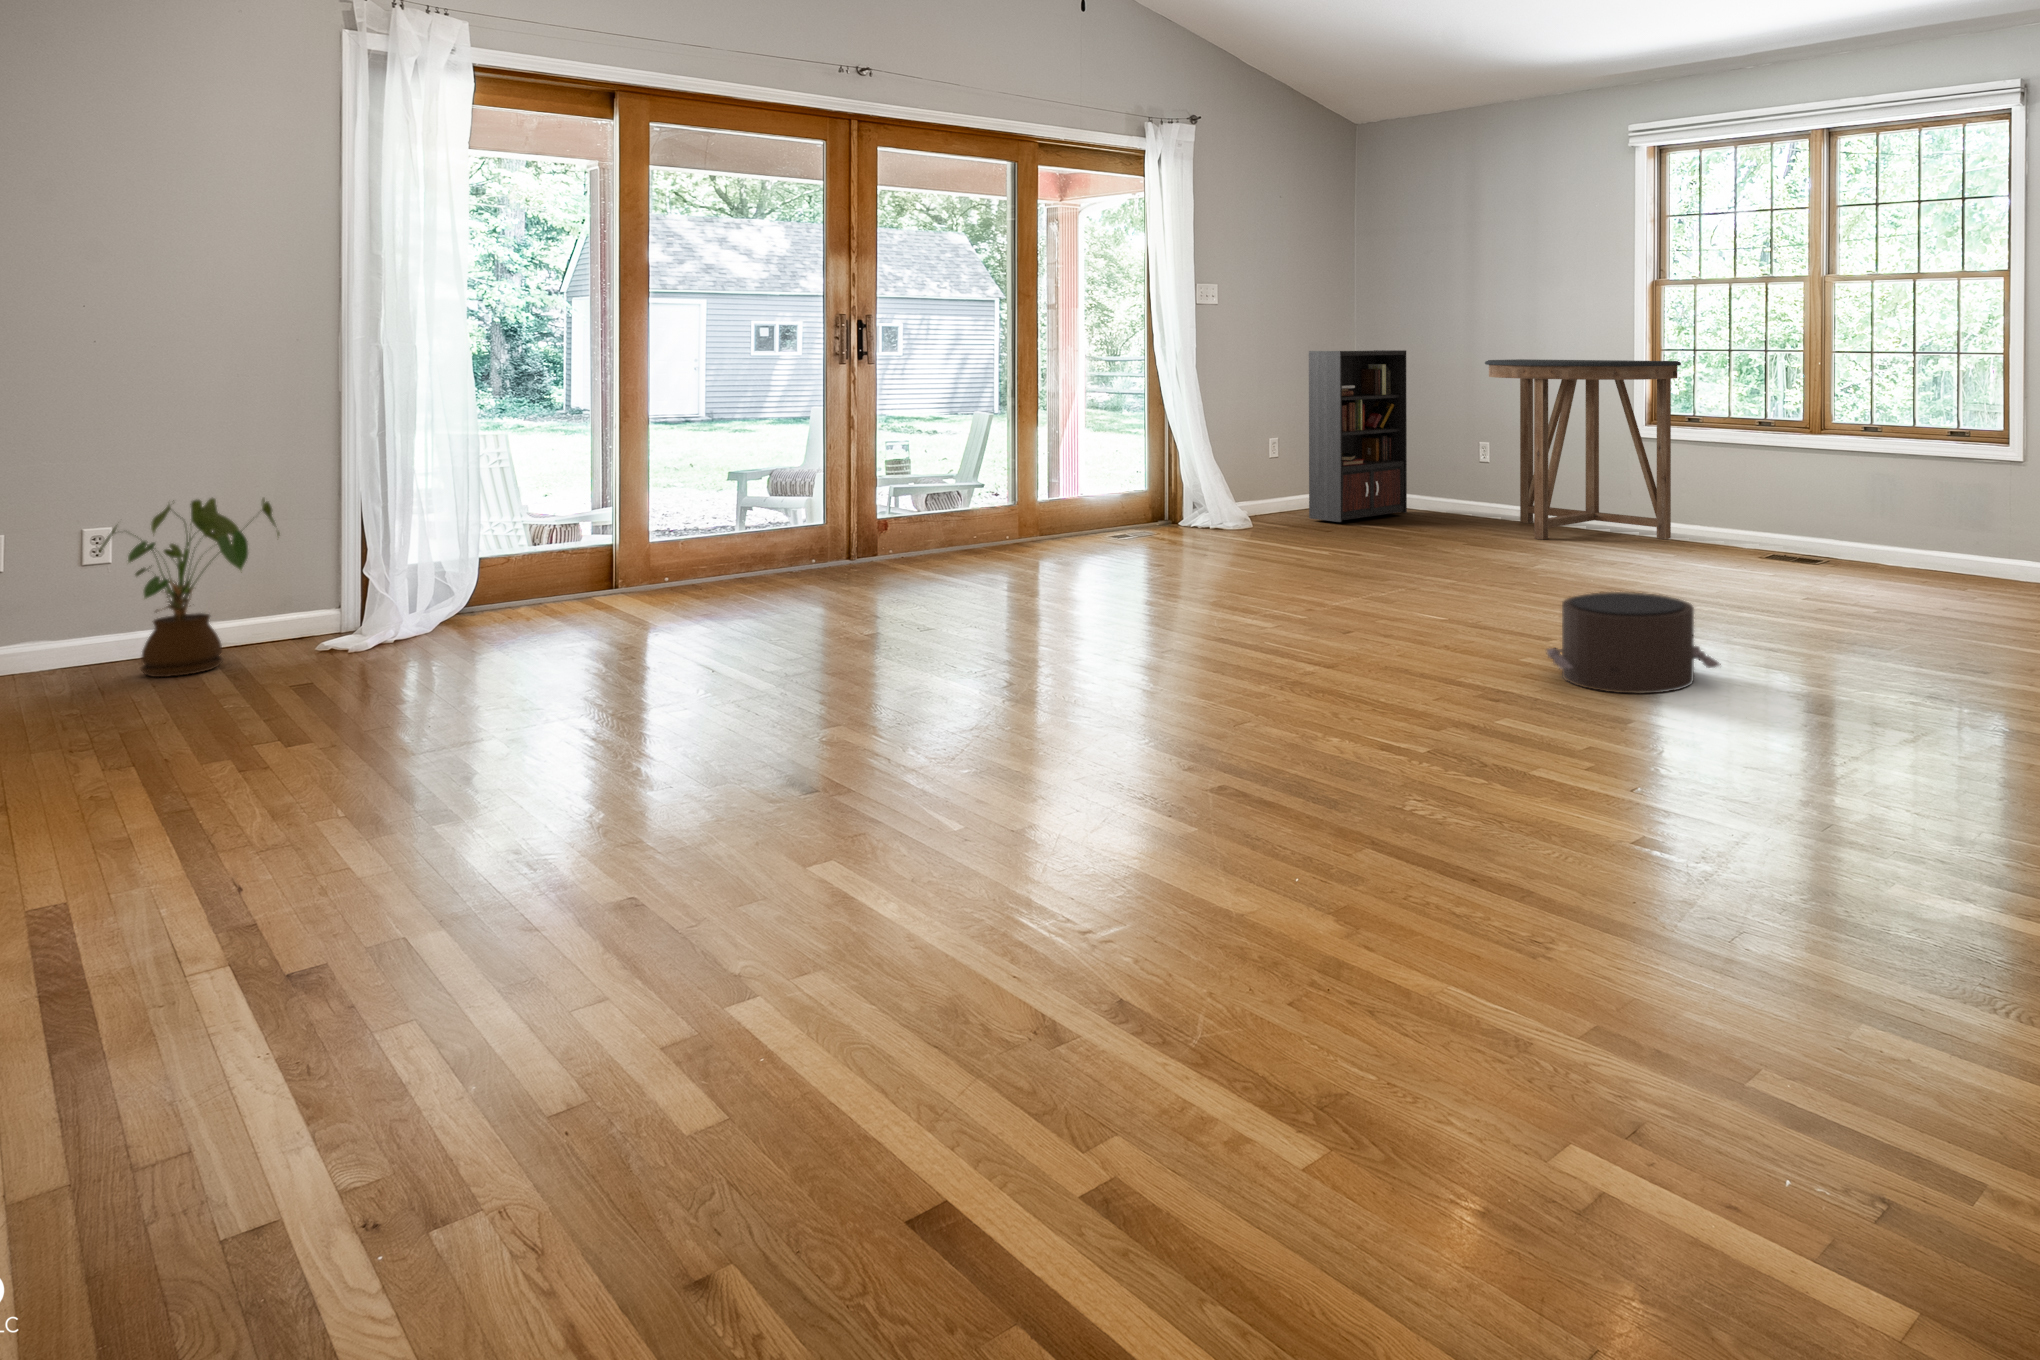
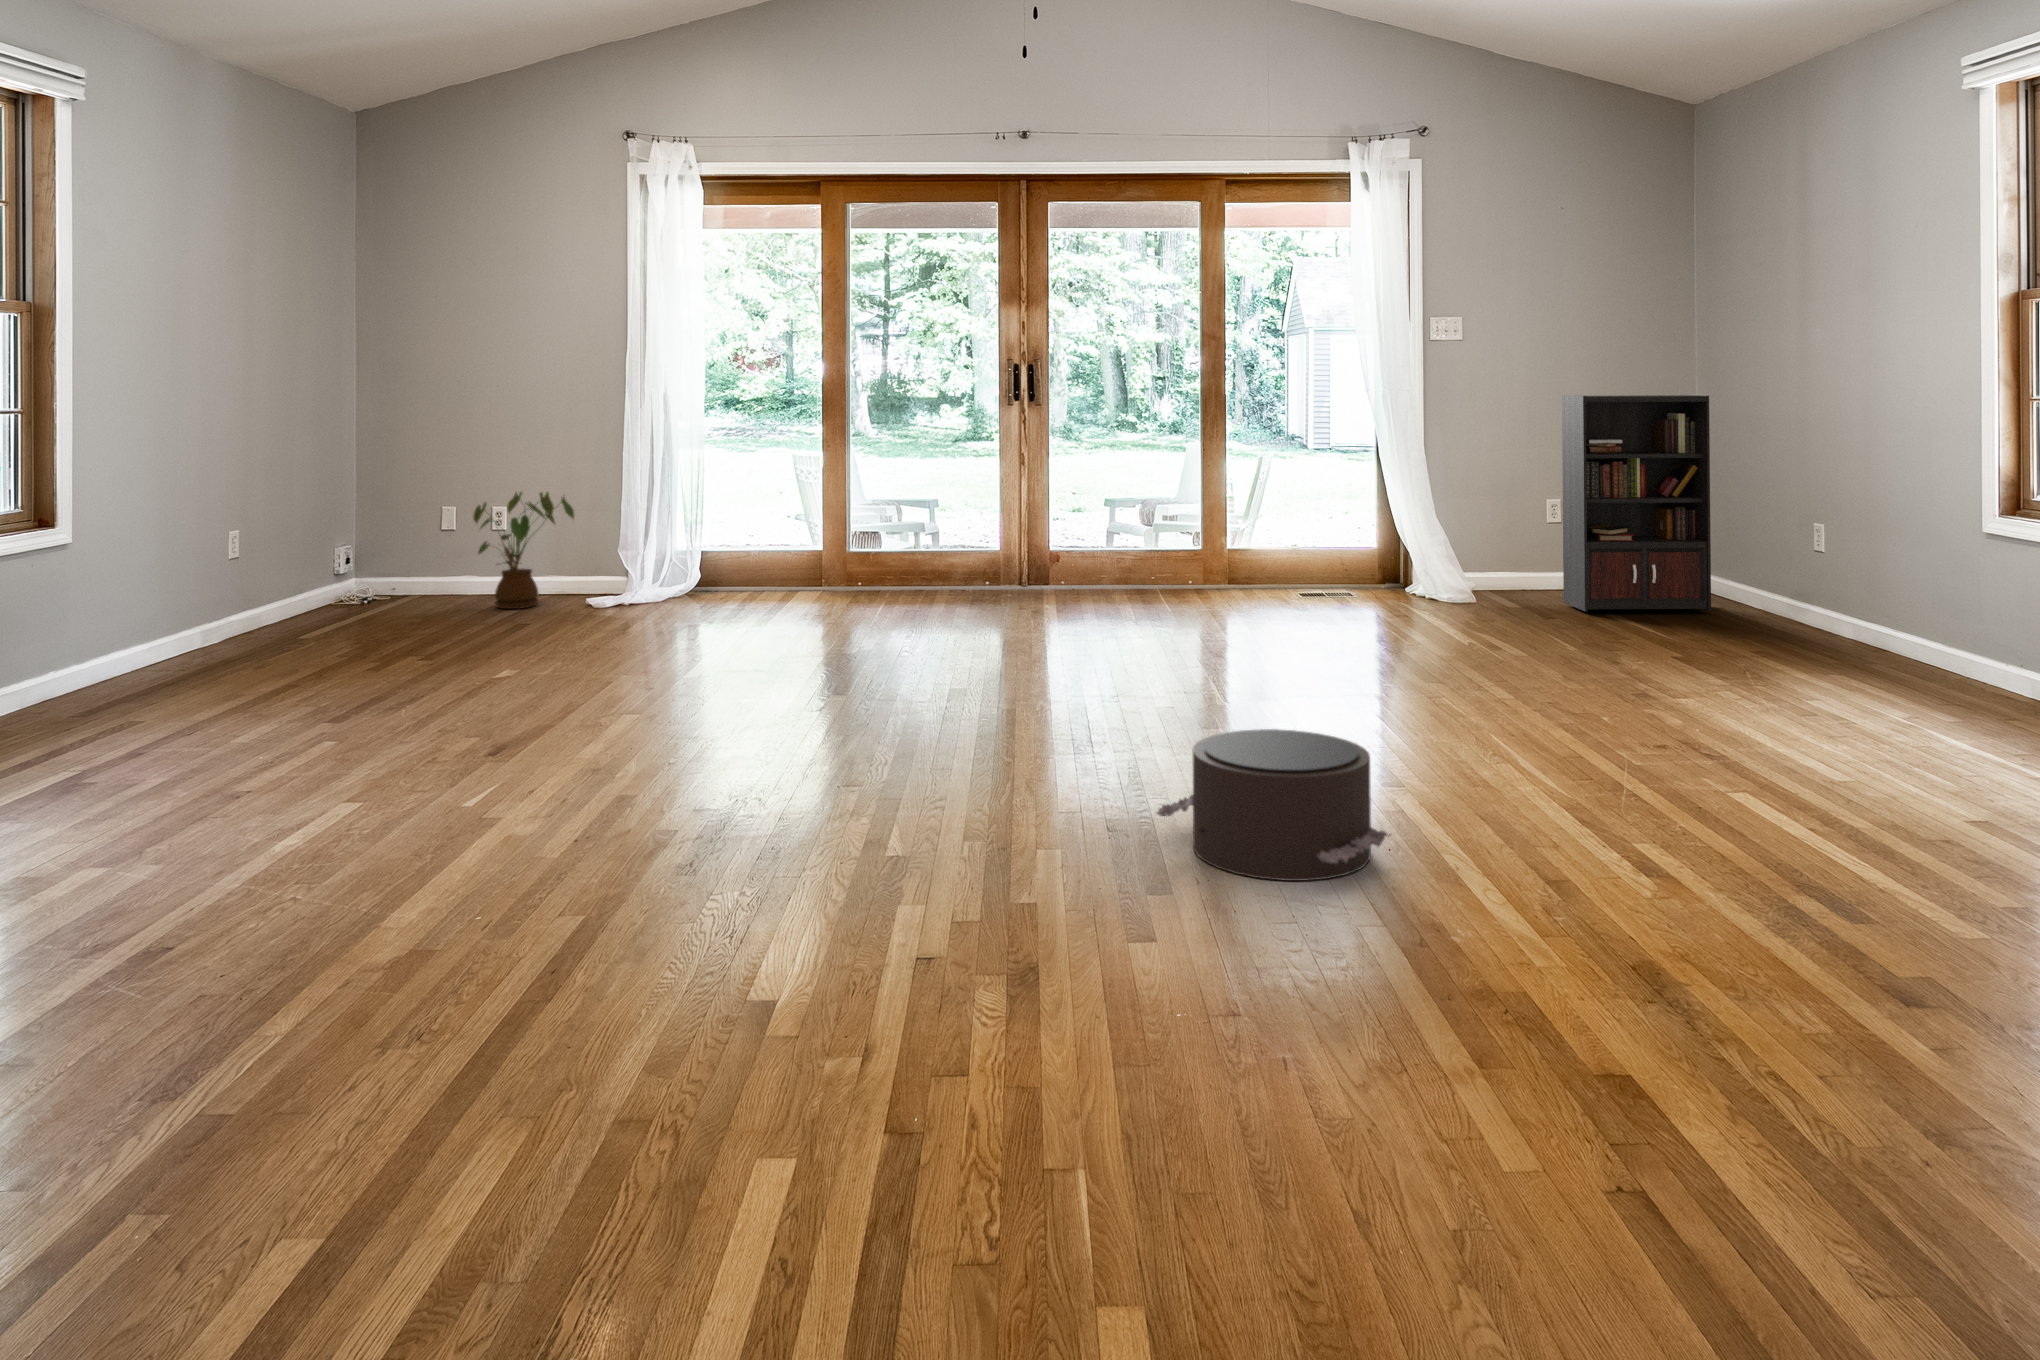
console table: present [1485,359,1681,539] -> none [1750,411,2029,699]

